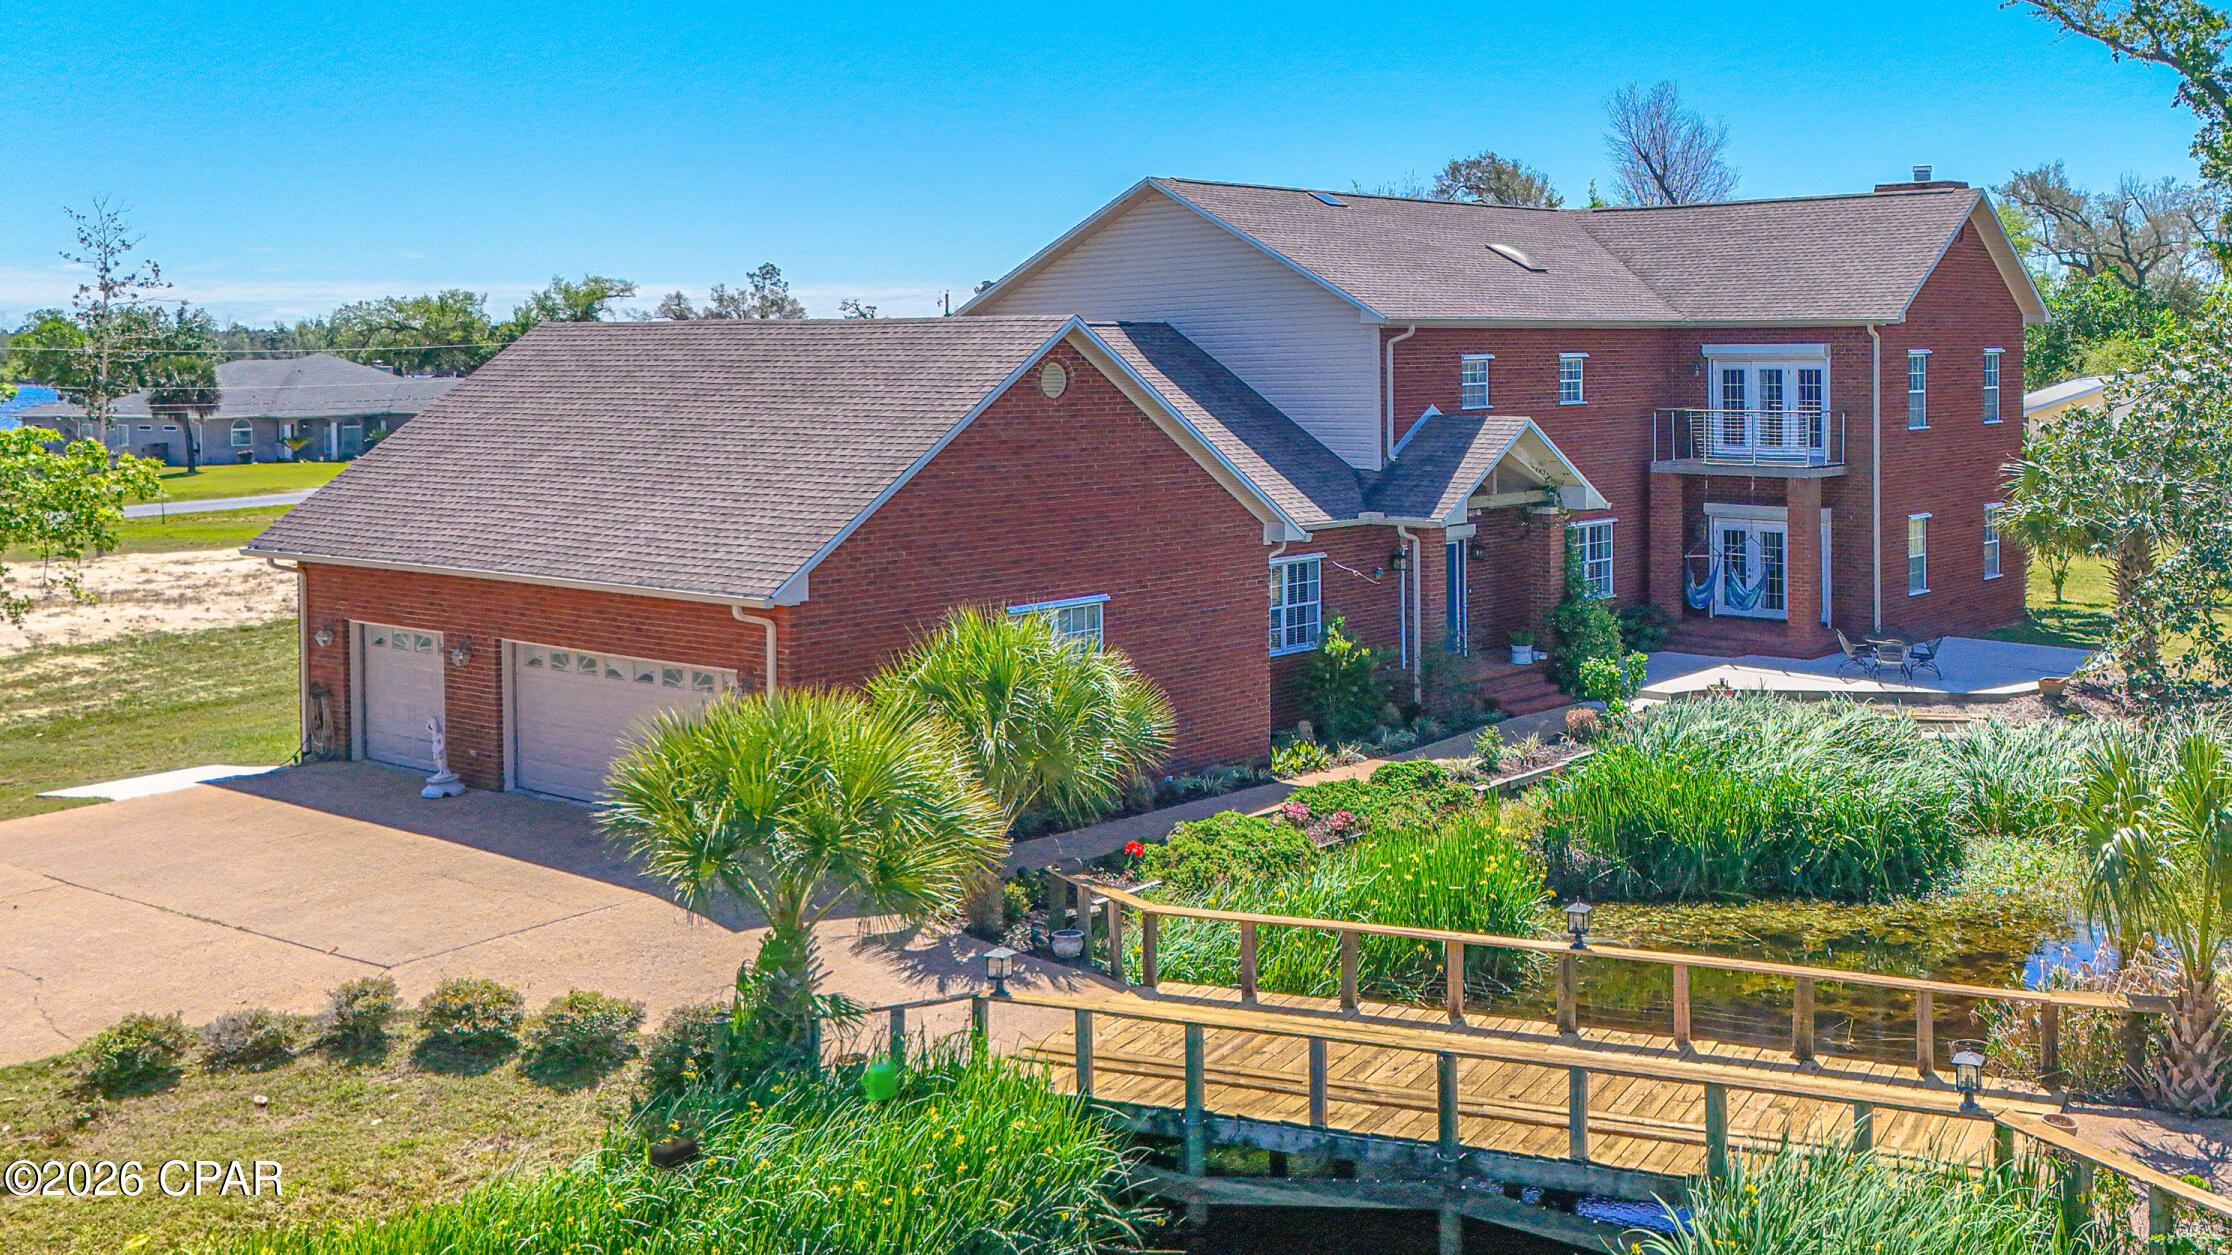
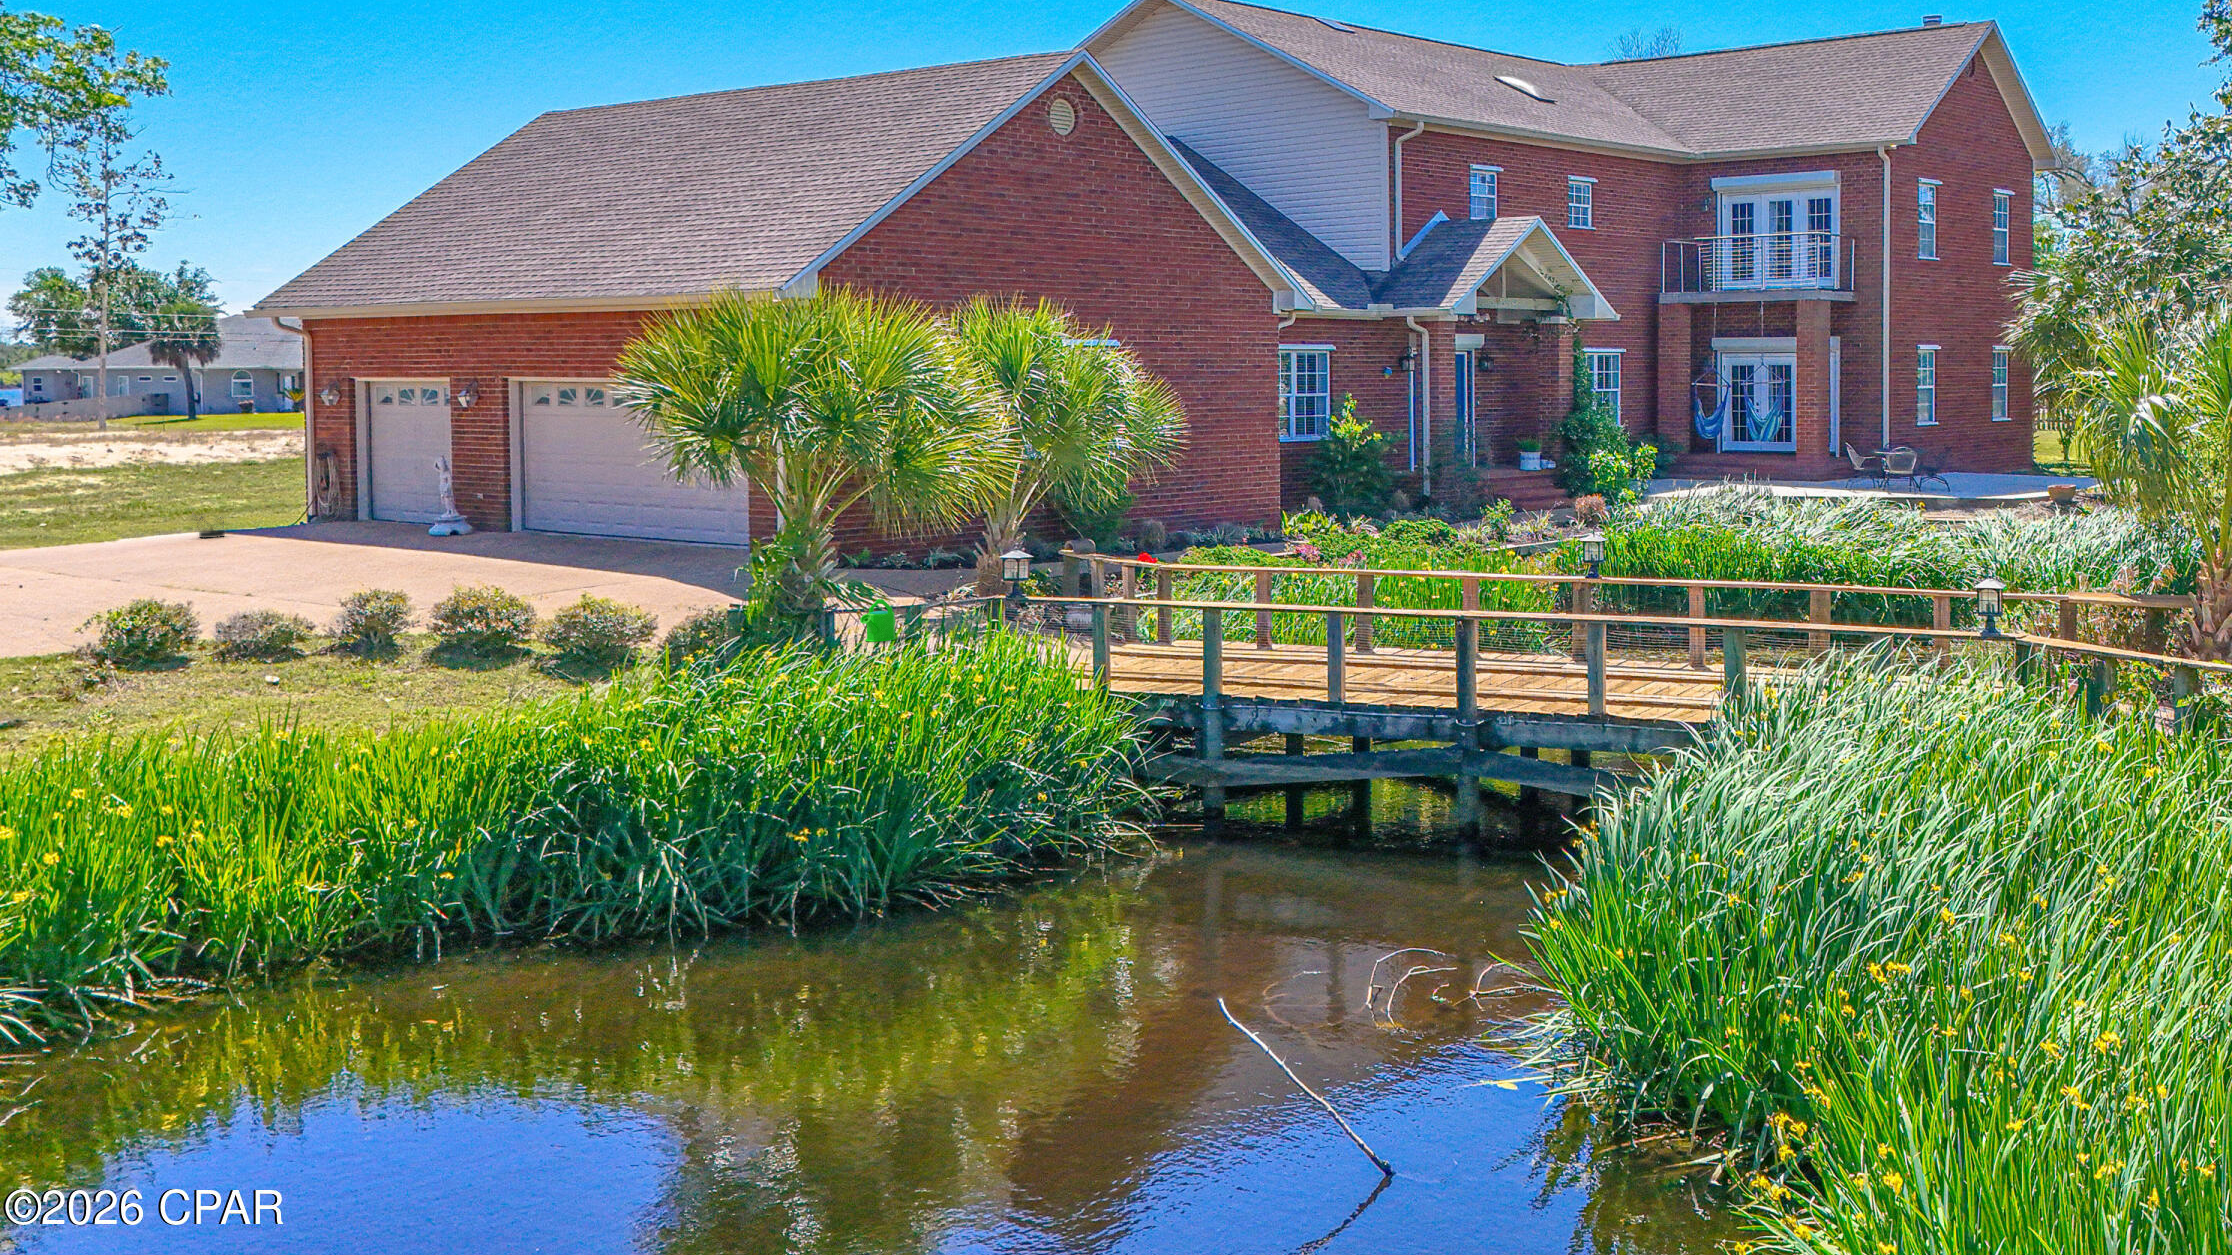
decorative plant: present [640,1113,698,1168] -> present [194,514,225,538]

